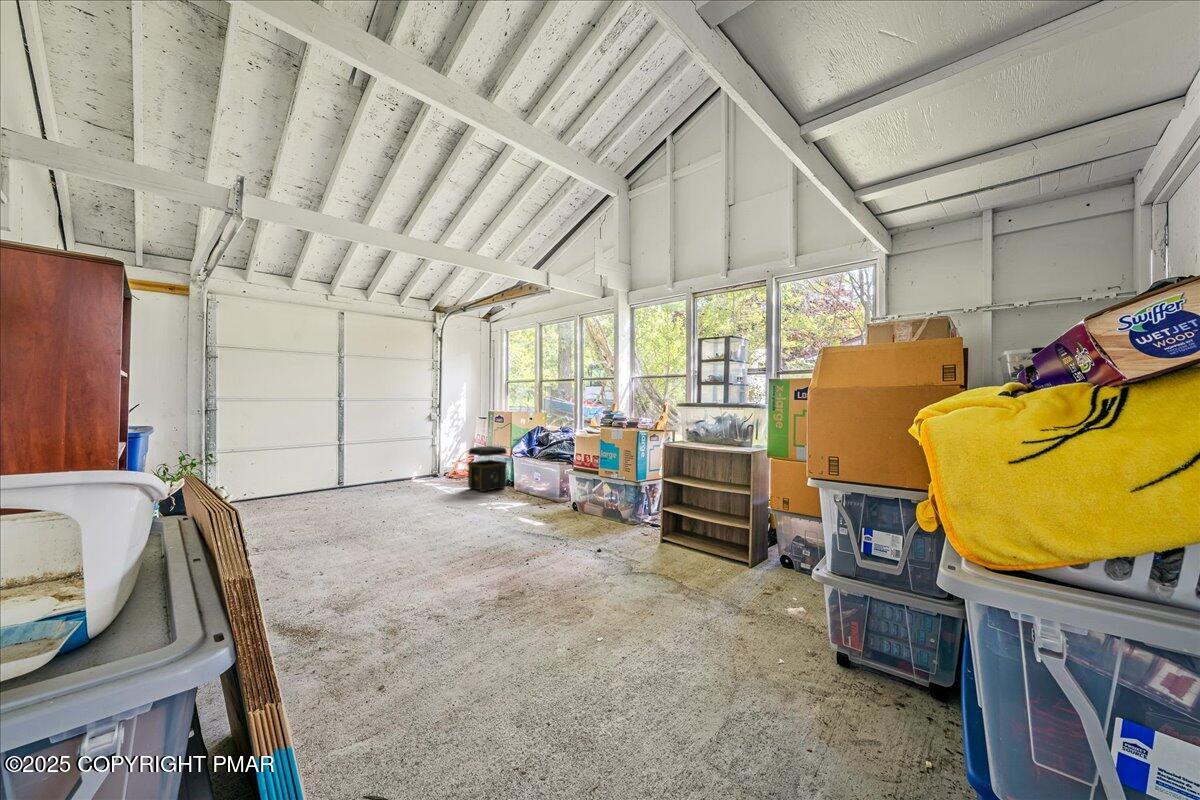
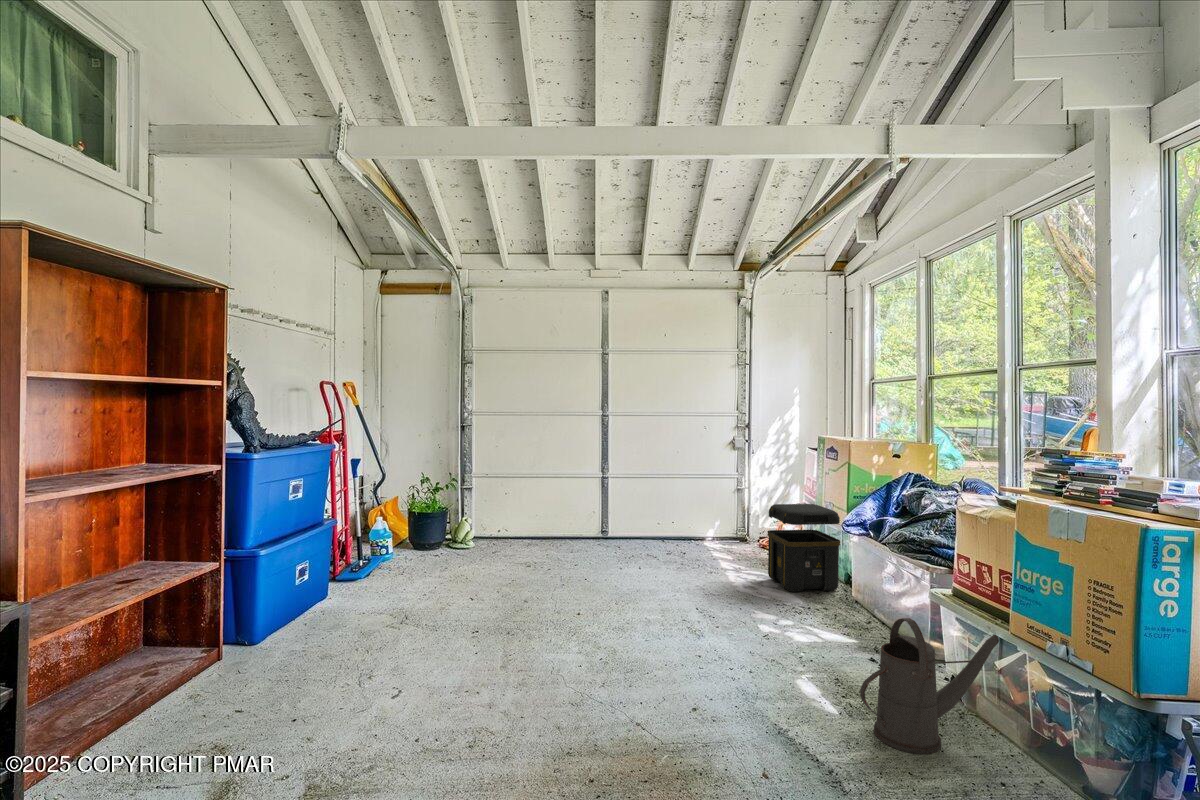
watering can: none [552,477,593,528] -> present [860,618,999,754]

